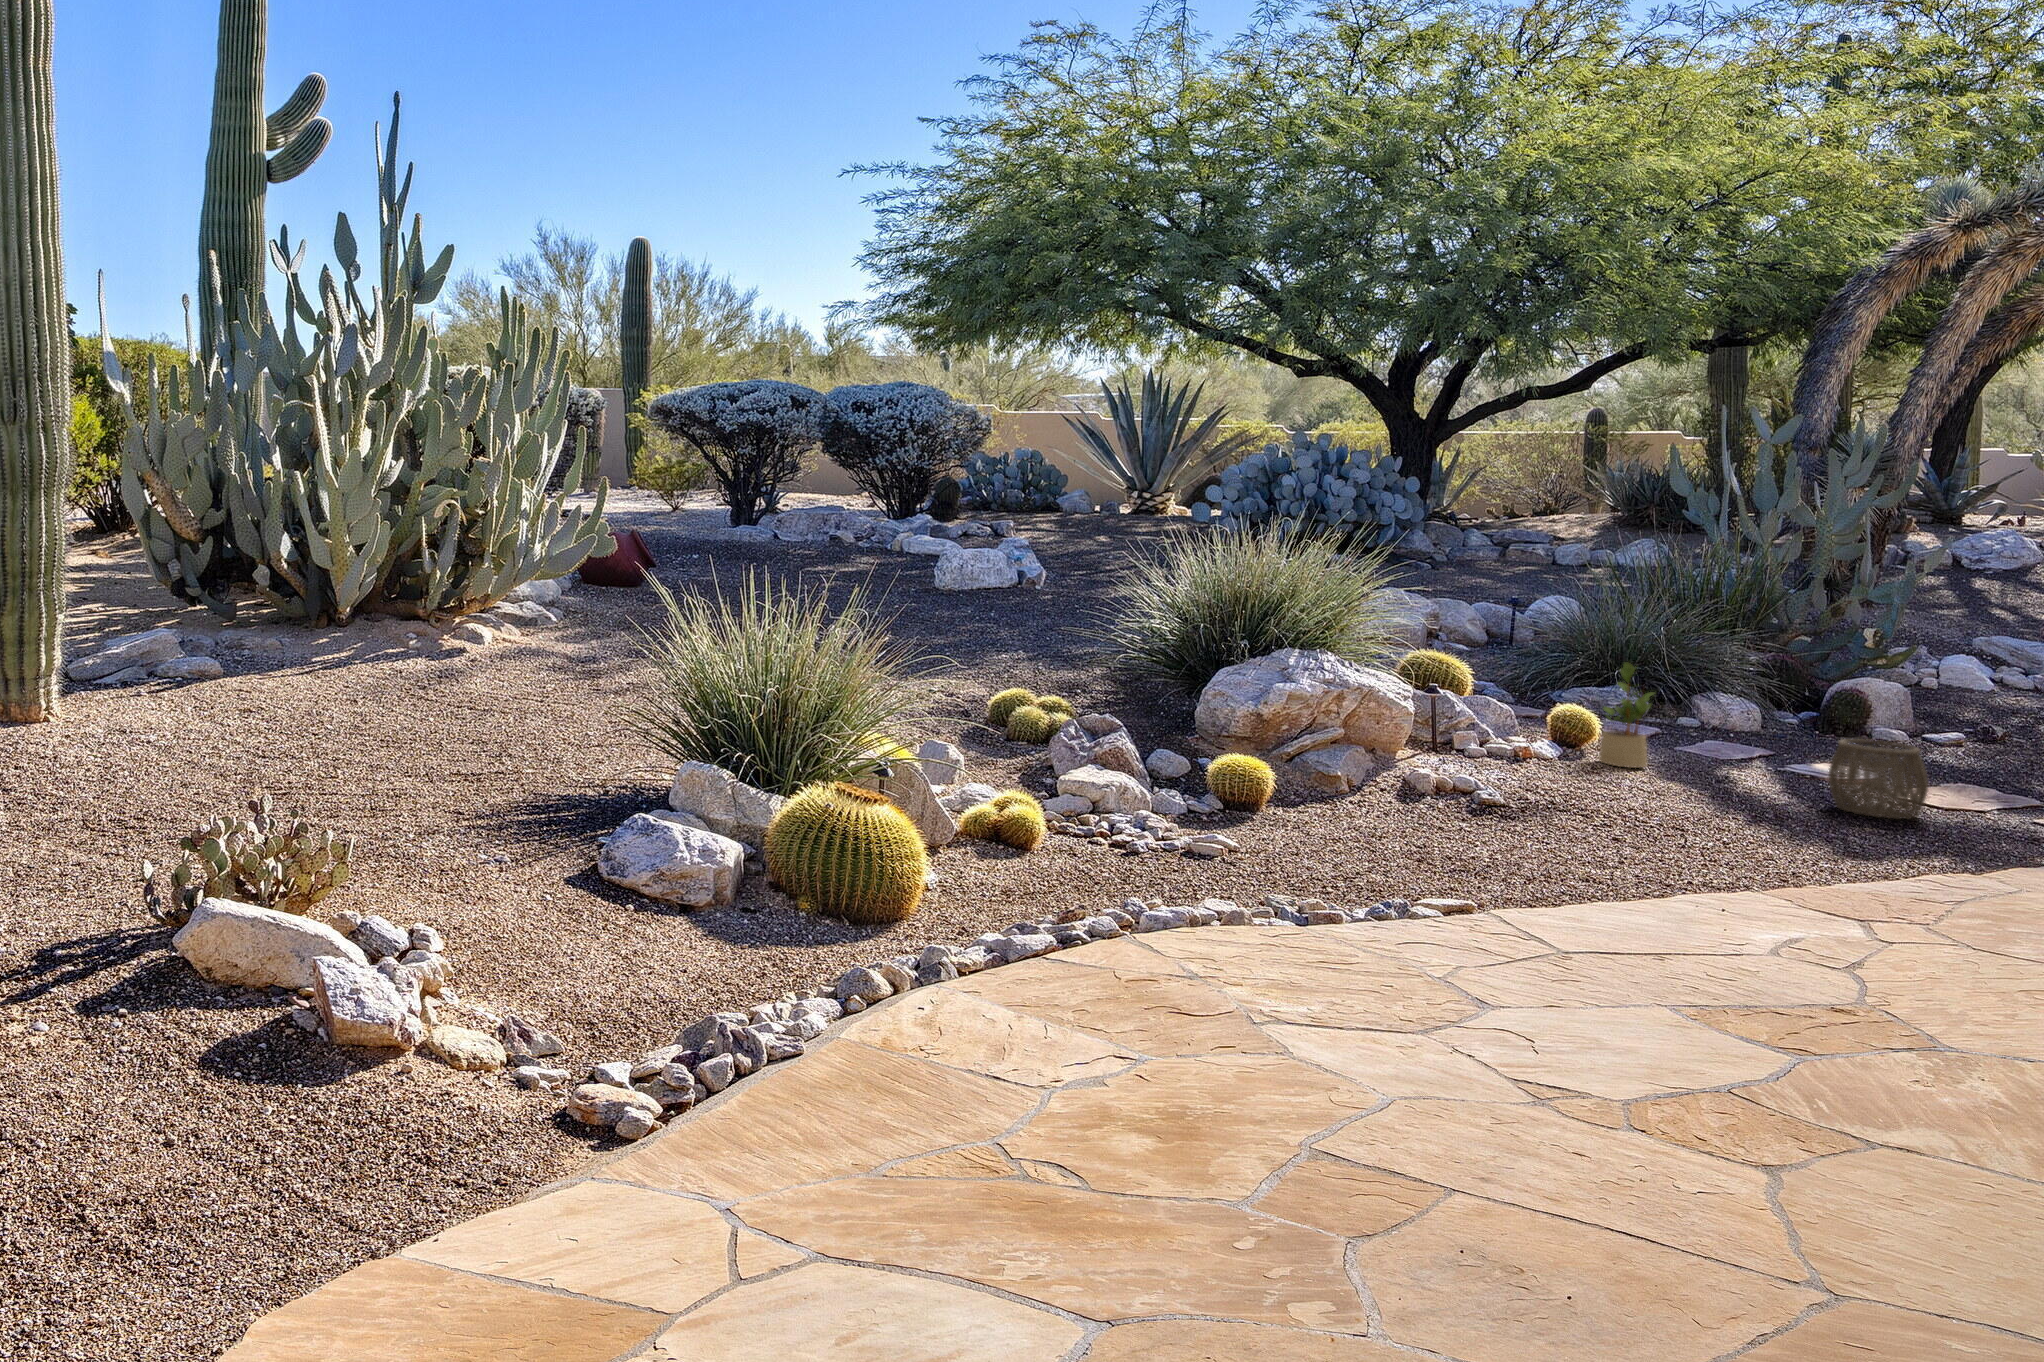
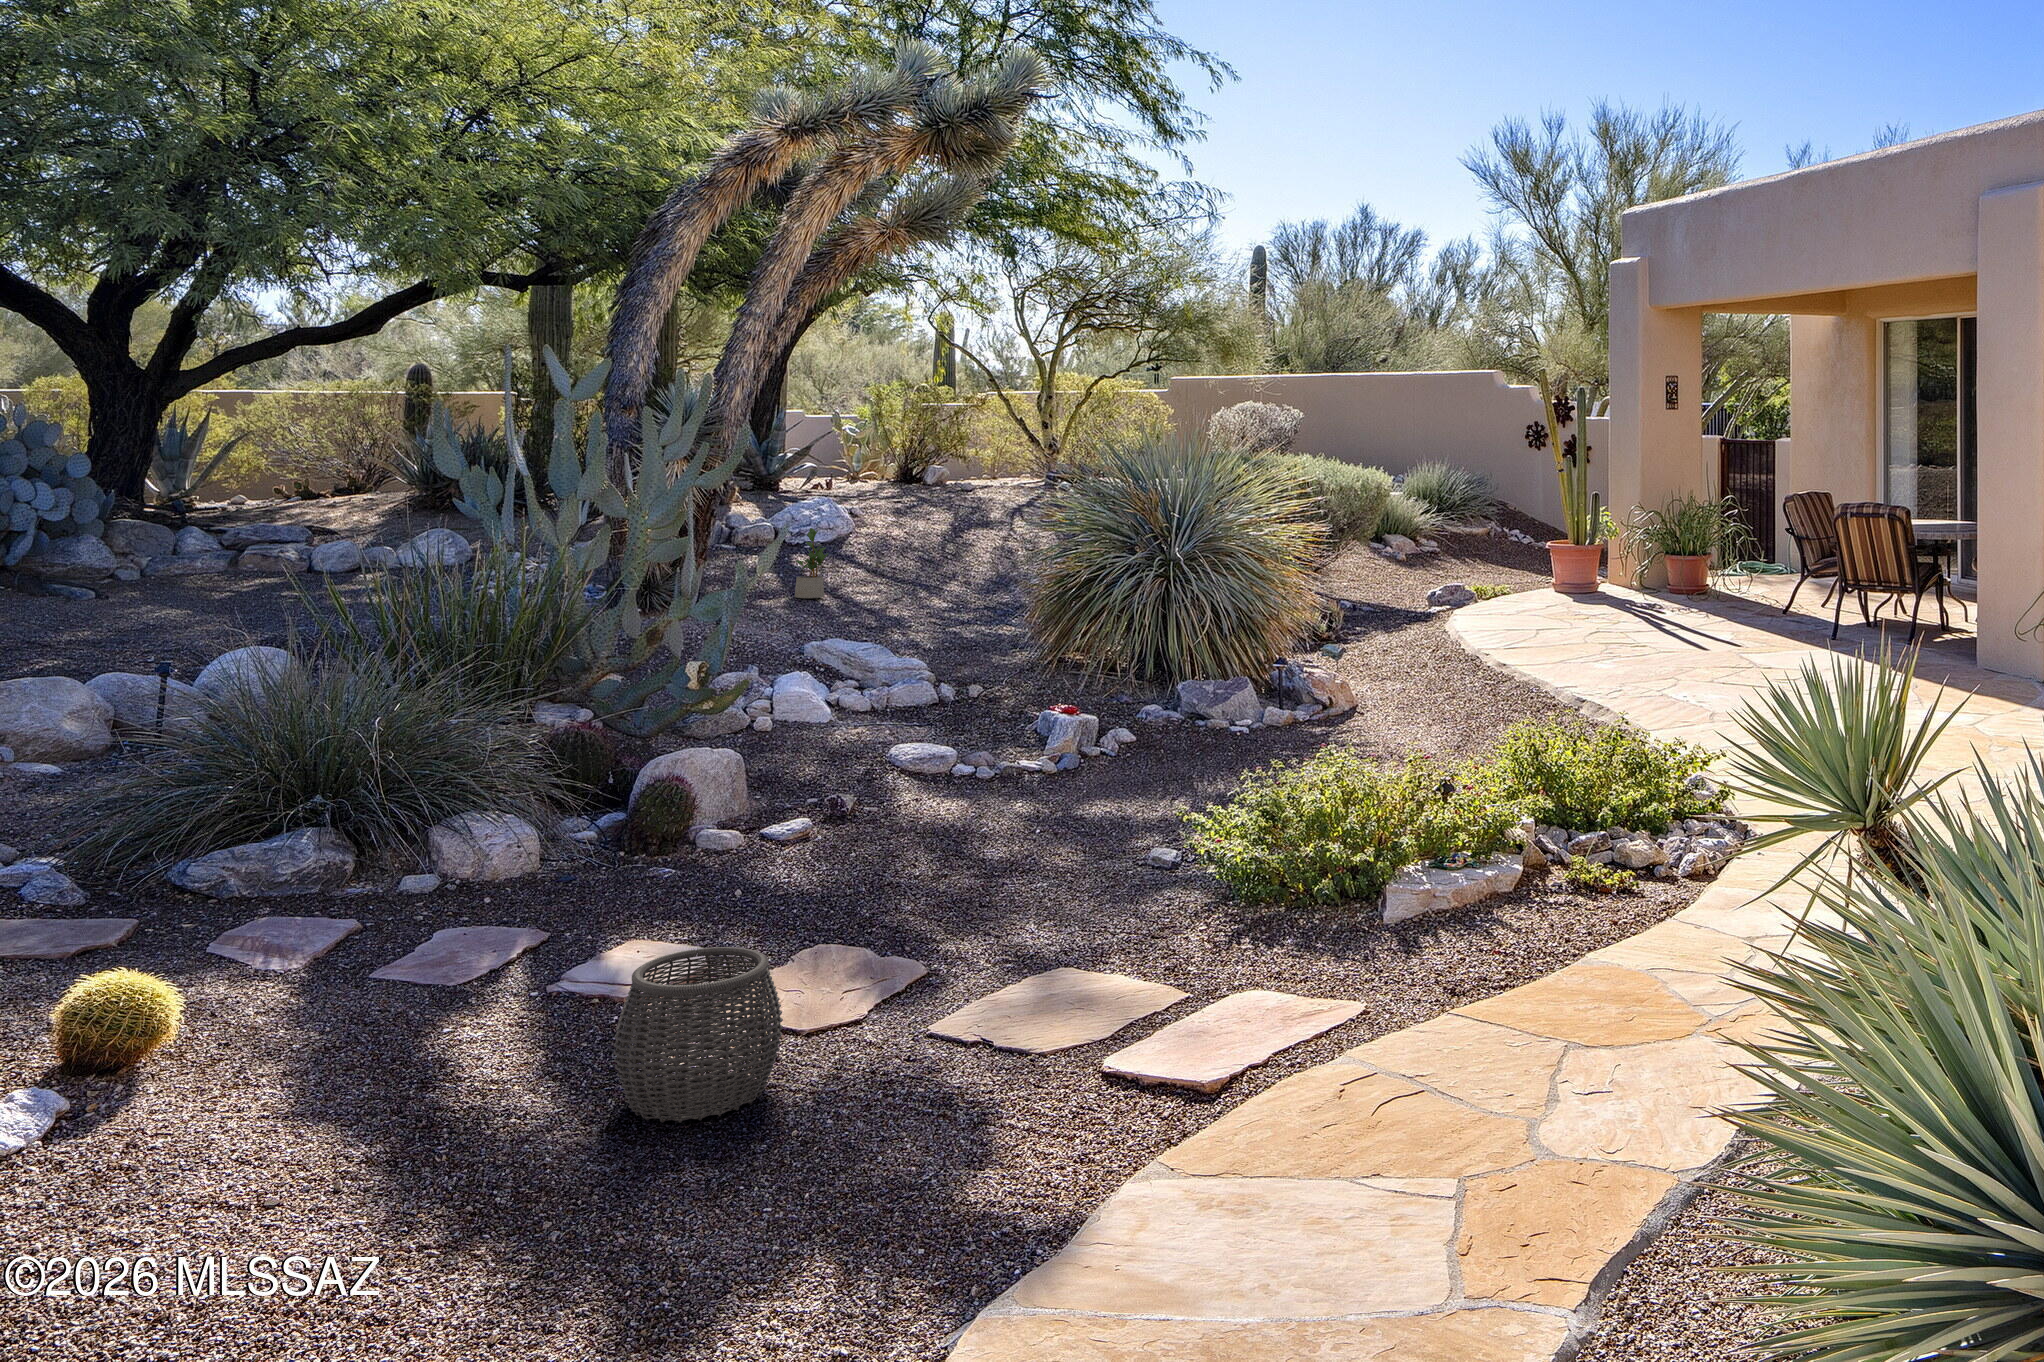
potted plant: present [1599,662,1654,768] -> present [795,528,829,599]

